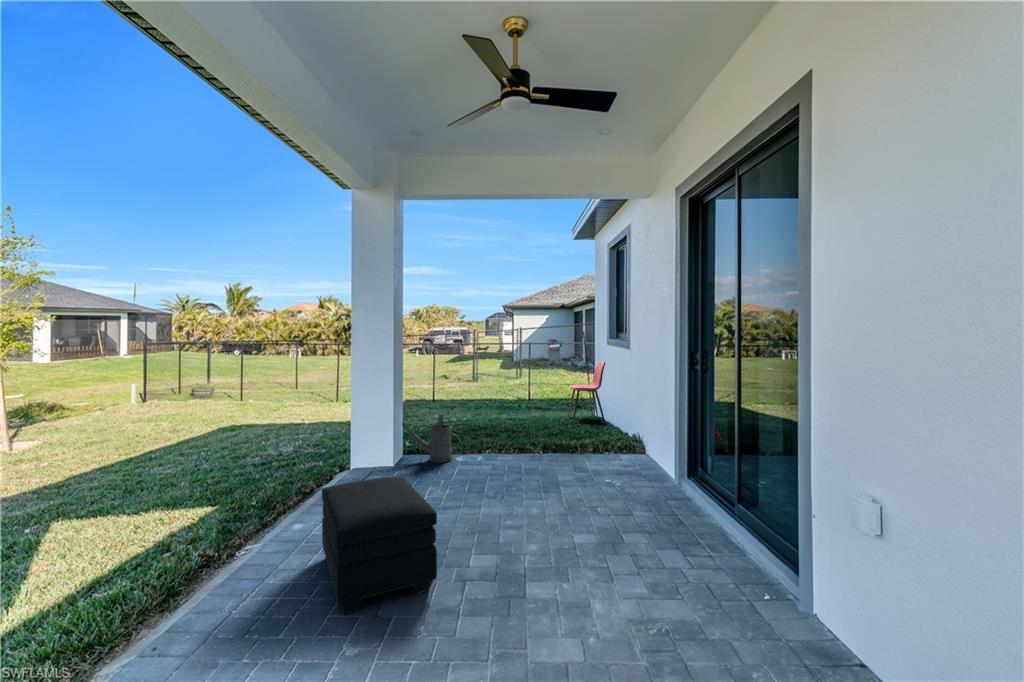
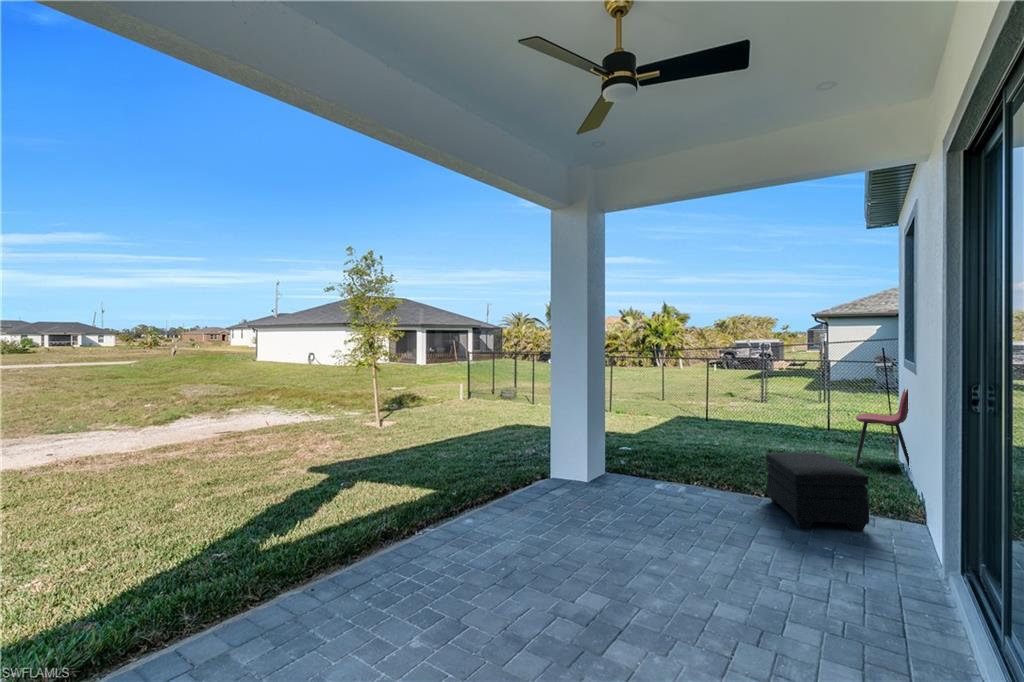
watering can: present [402,413,453,463] -> none [598,435,657,487]
ottoman: present [322,476,437,614] -> present [766,453,869,531]

